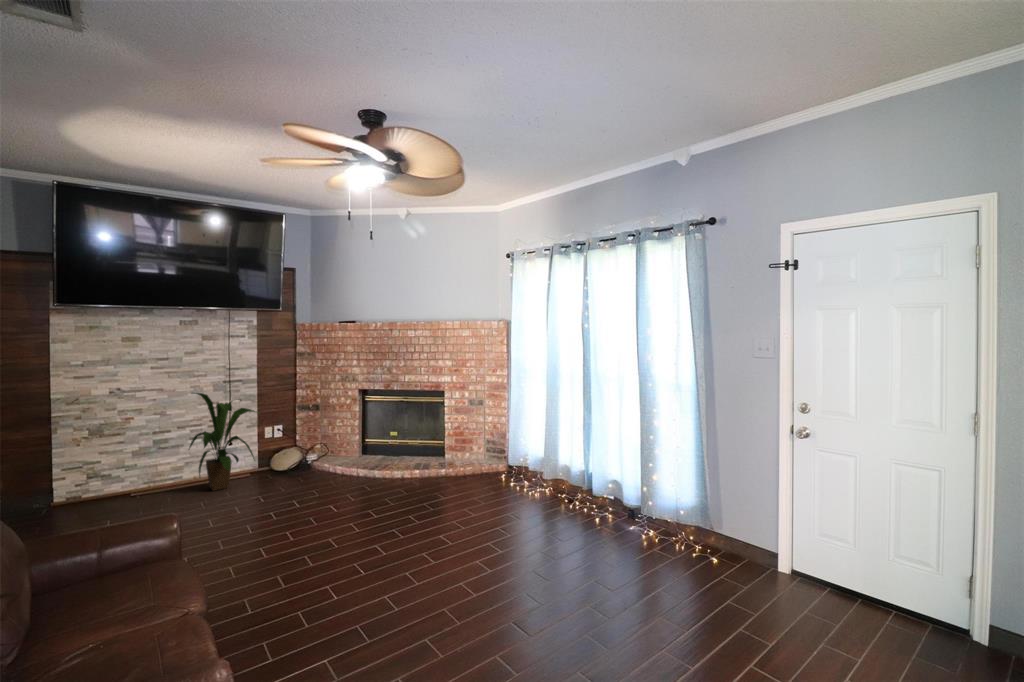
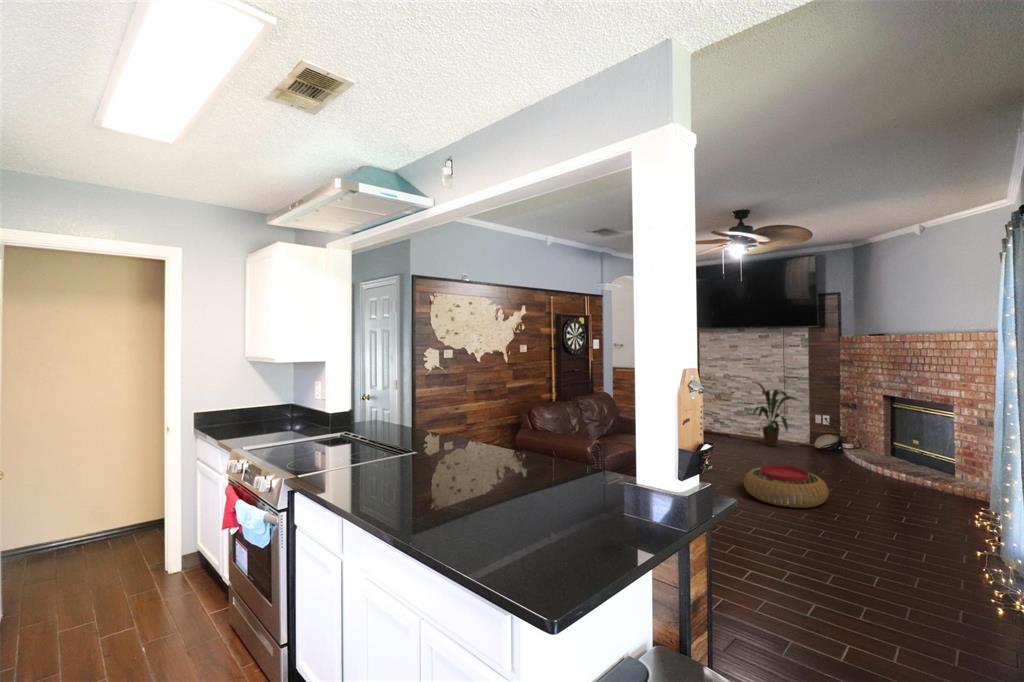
pouf: none [348,499,456,570] -> present [744,465,828,508]

